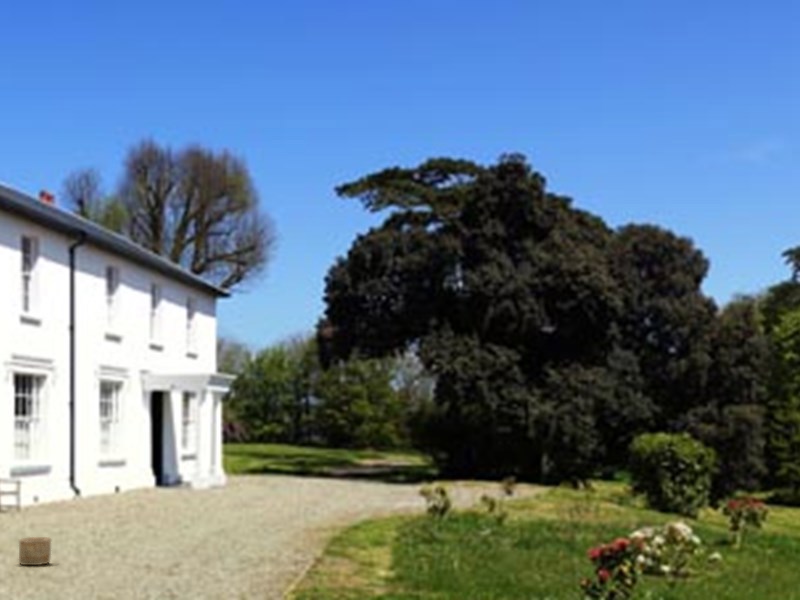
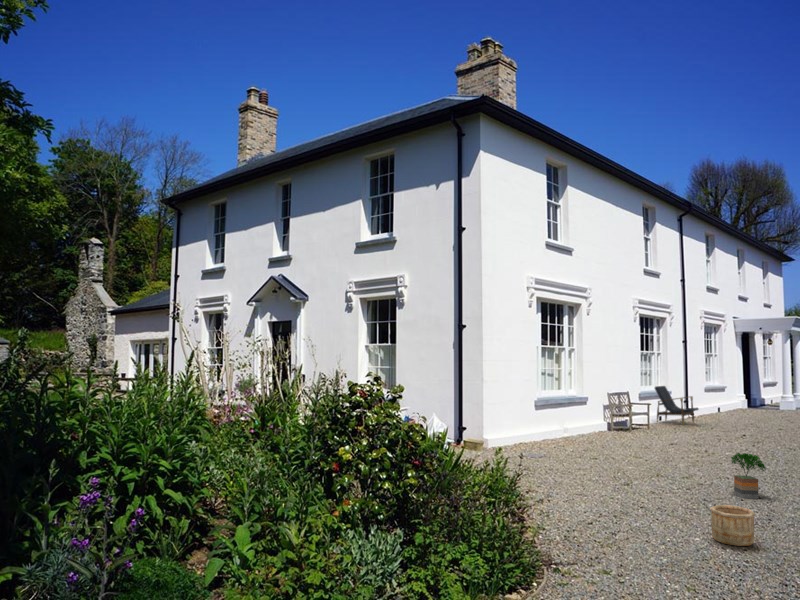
lounge chair: none [28,459,80,505] -> present [655,386,698,425]
potted tree: none [60,504,89,545] -> present [731,453,765,499]

